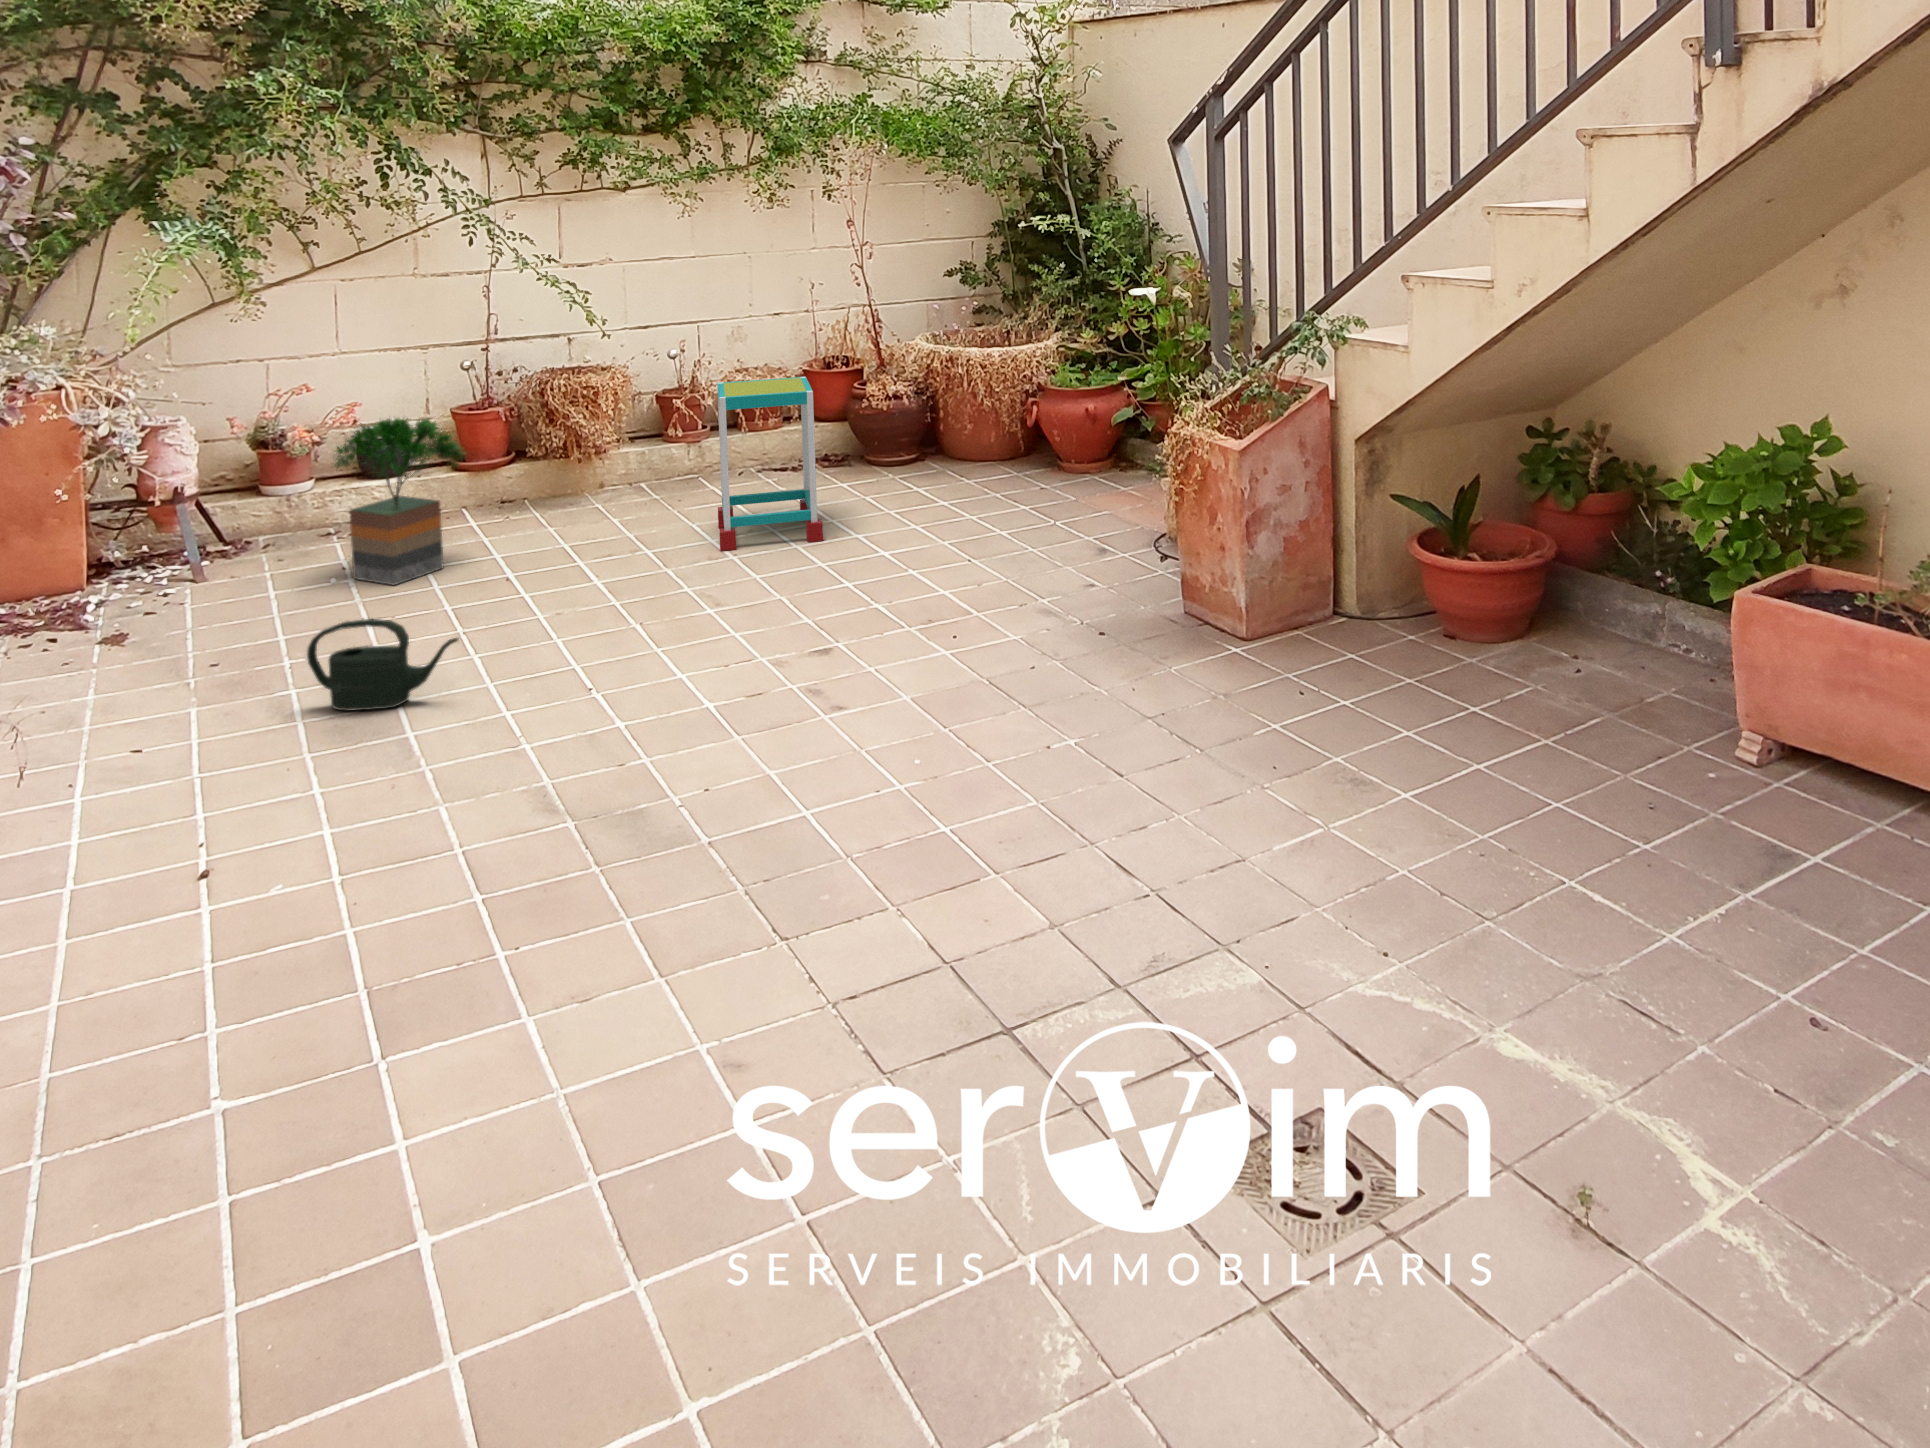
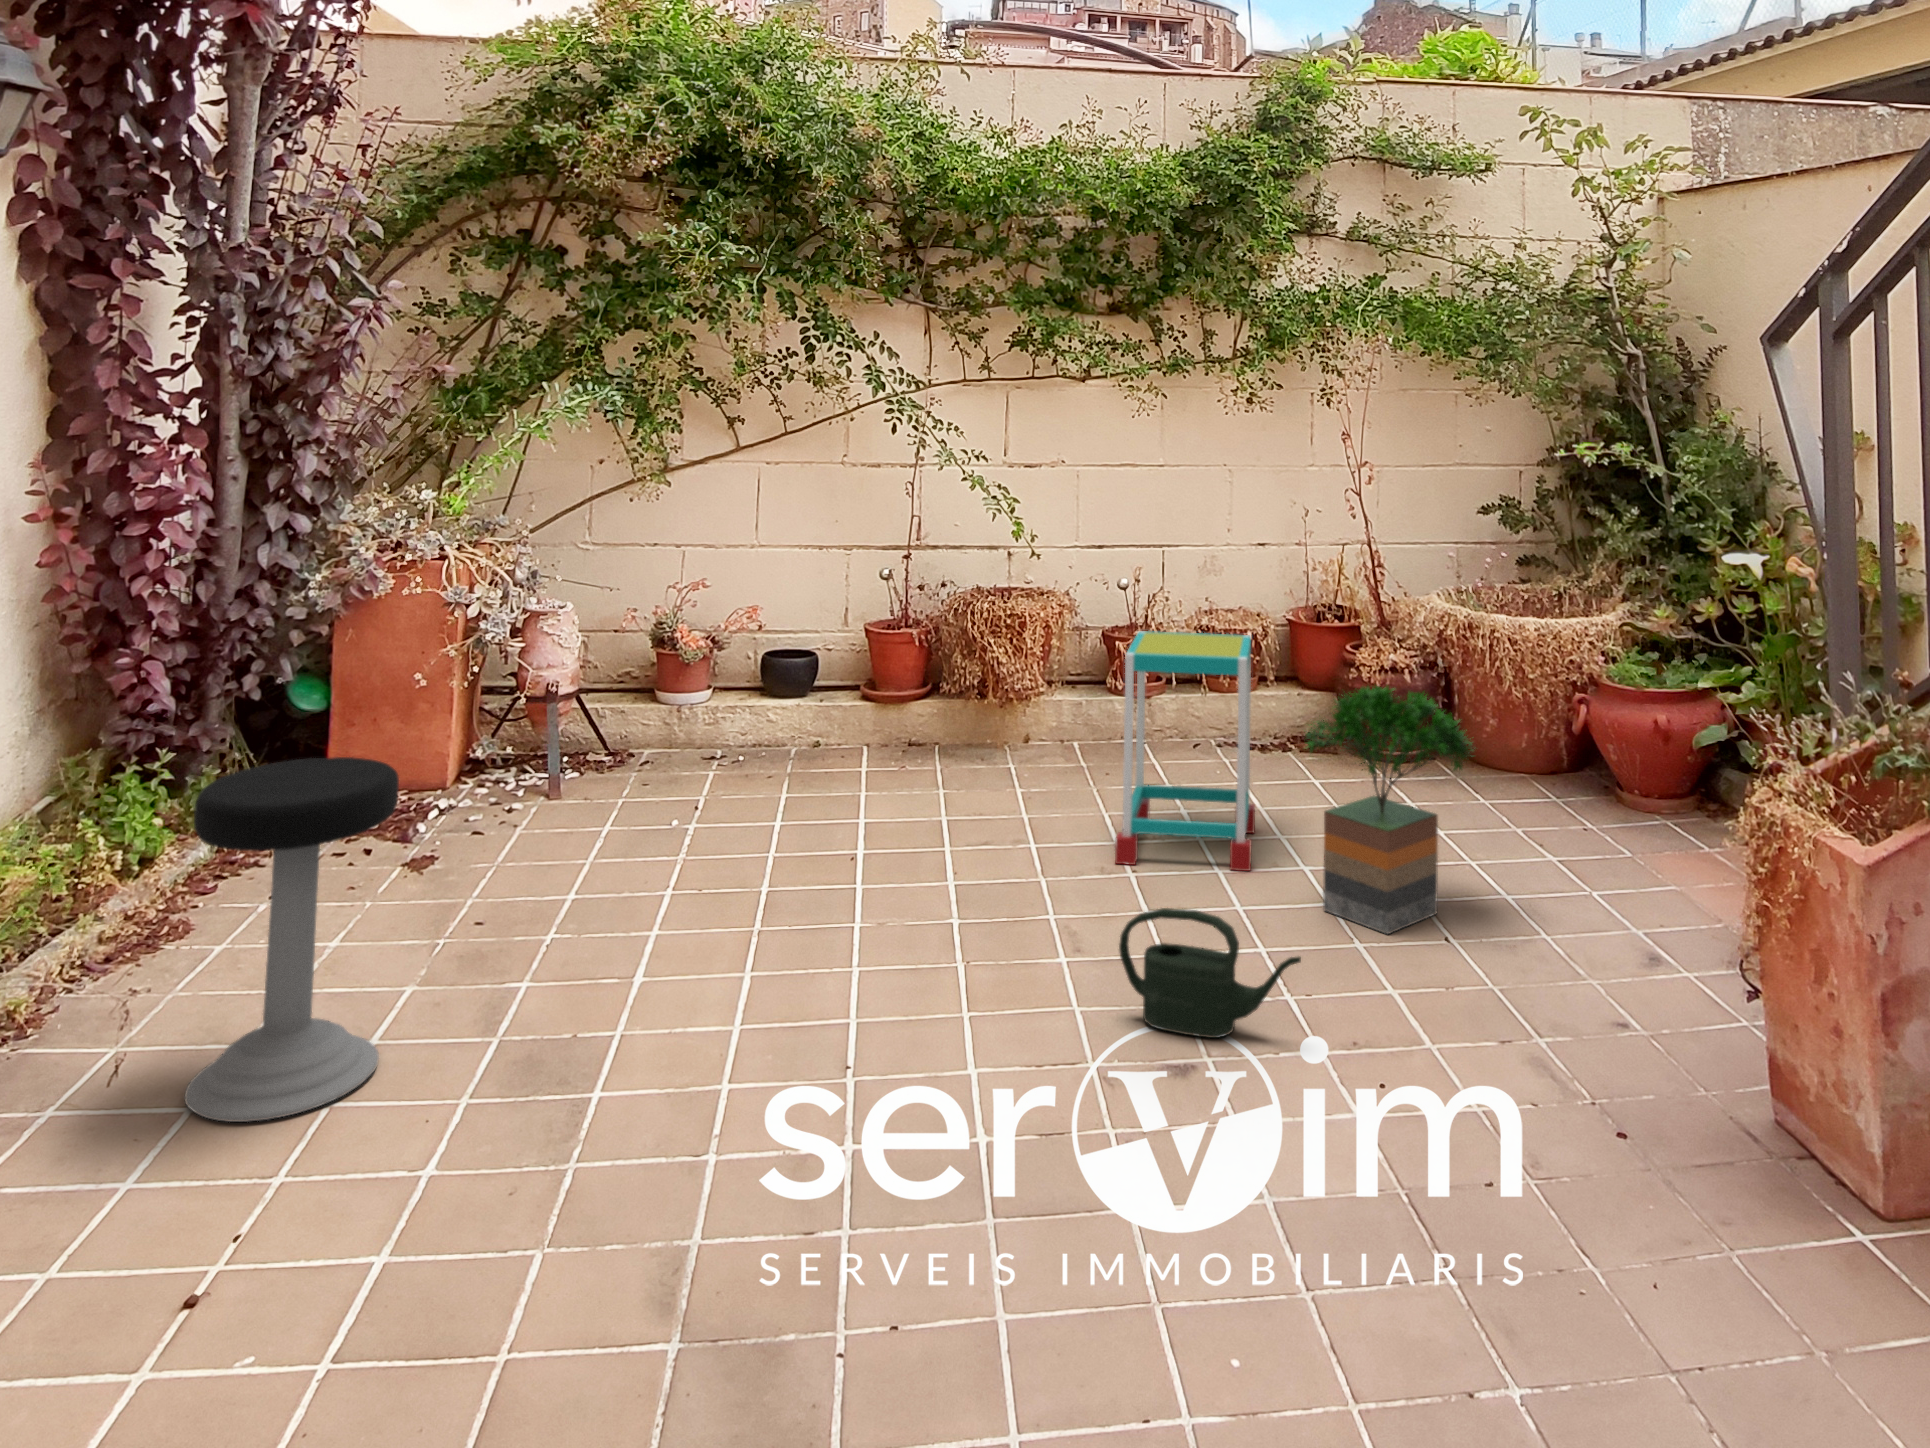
potted tree: present [333,418,465,585] -> present [1306,686,1473,934]
stool: none [19,532,204,808] -> present [185,757,399,1122]
watering can: present [307,619,458,711] -> present [1119,908,1301,1038]

